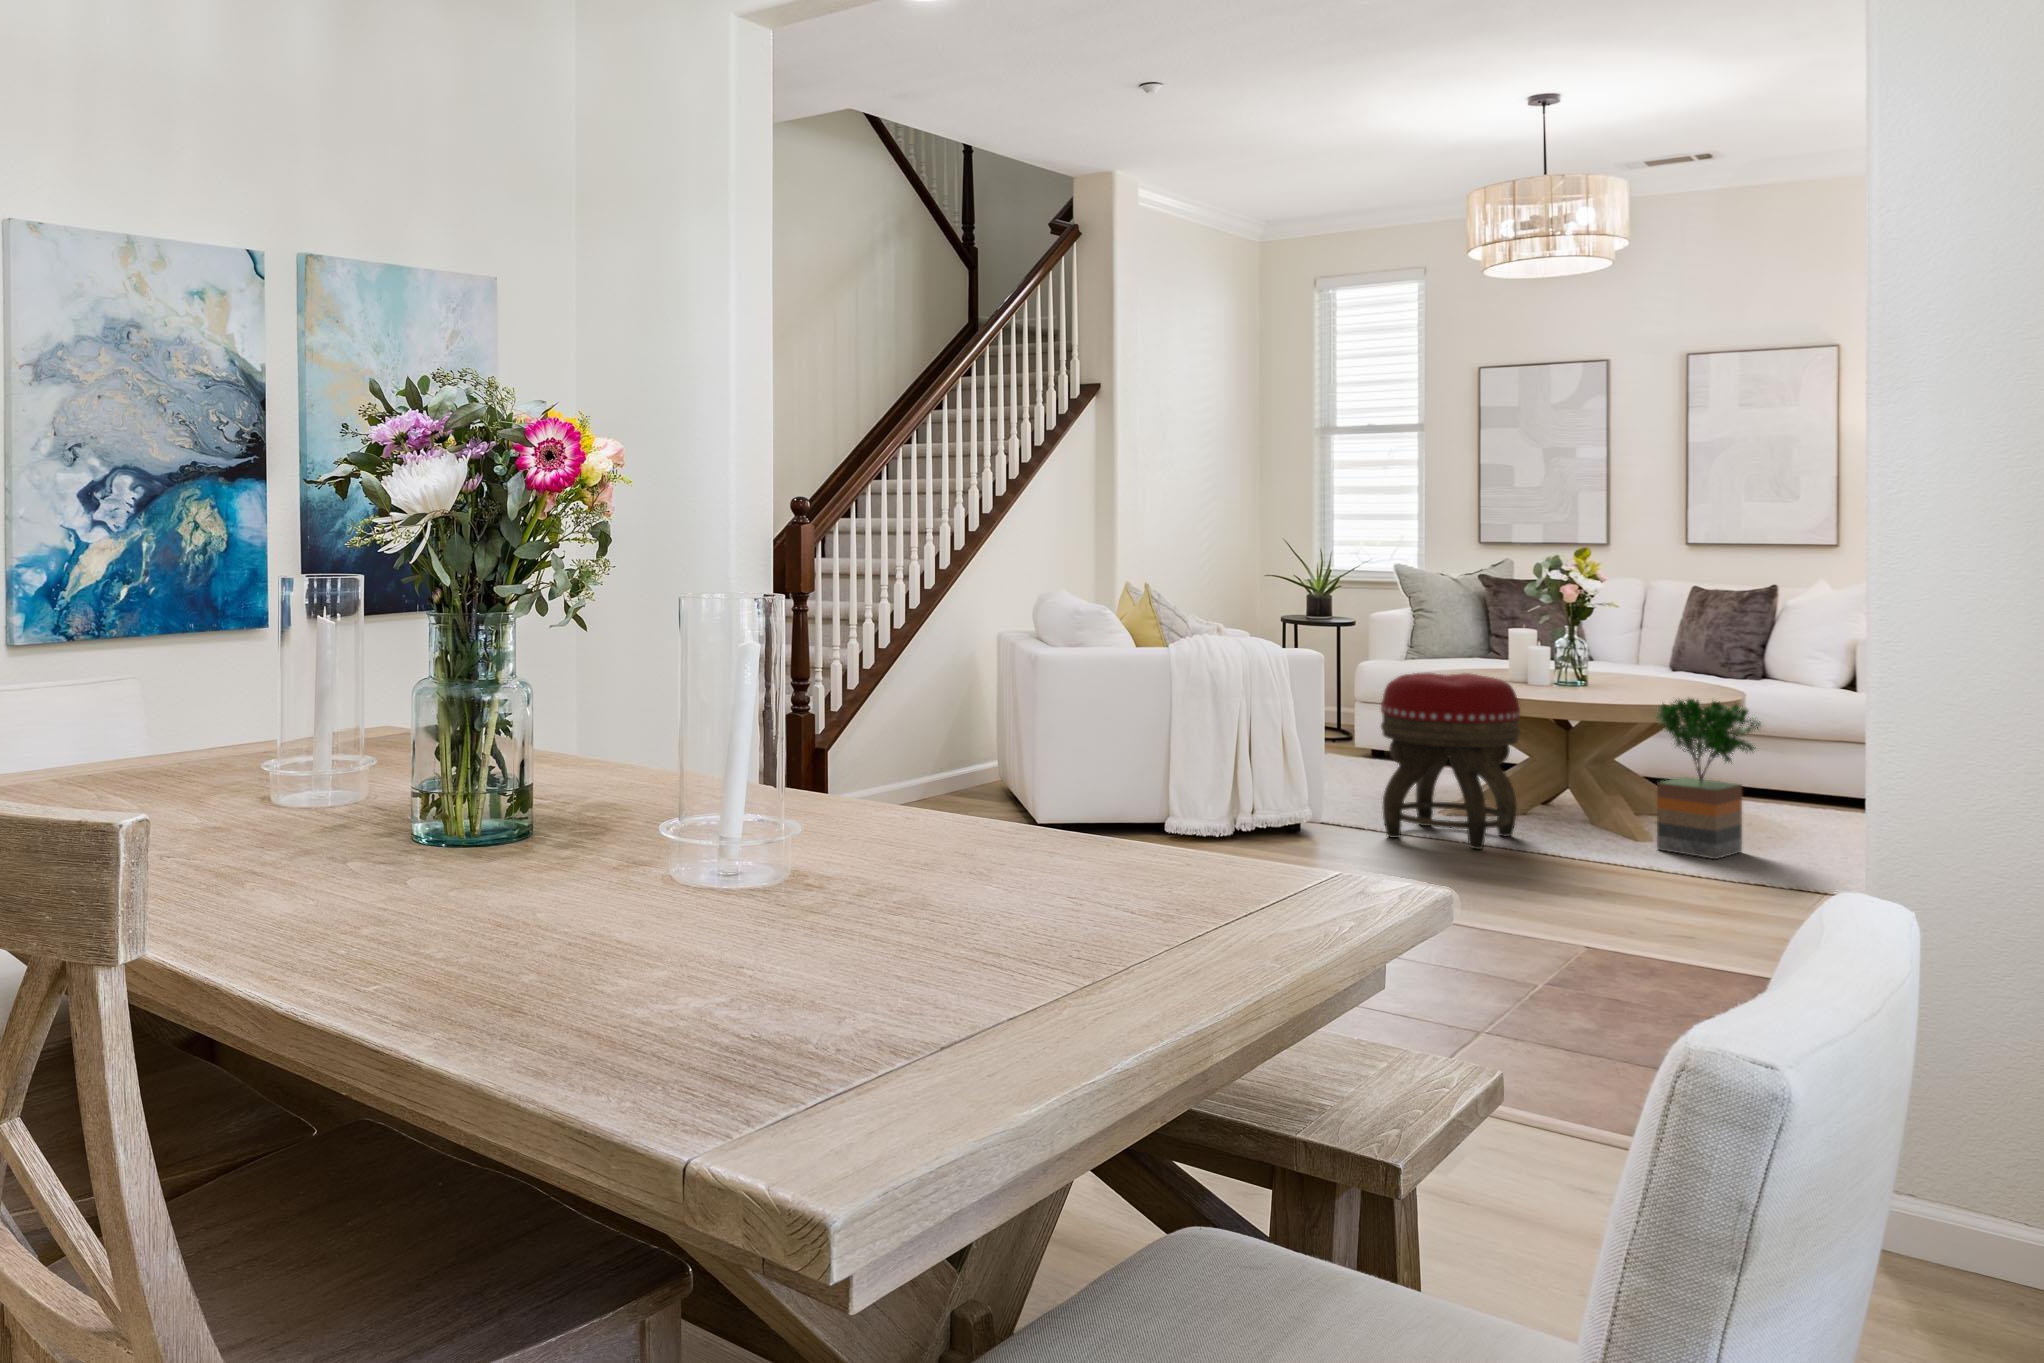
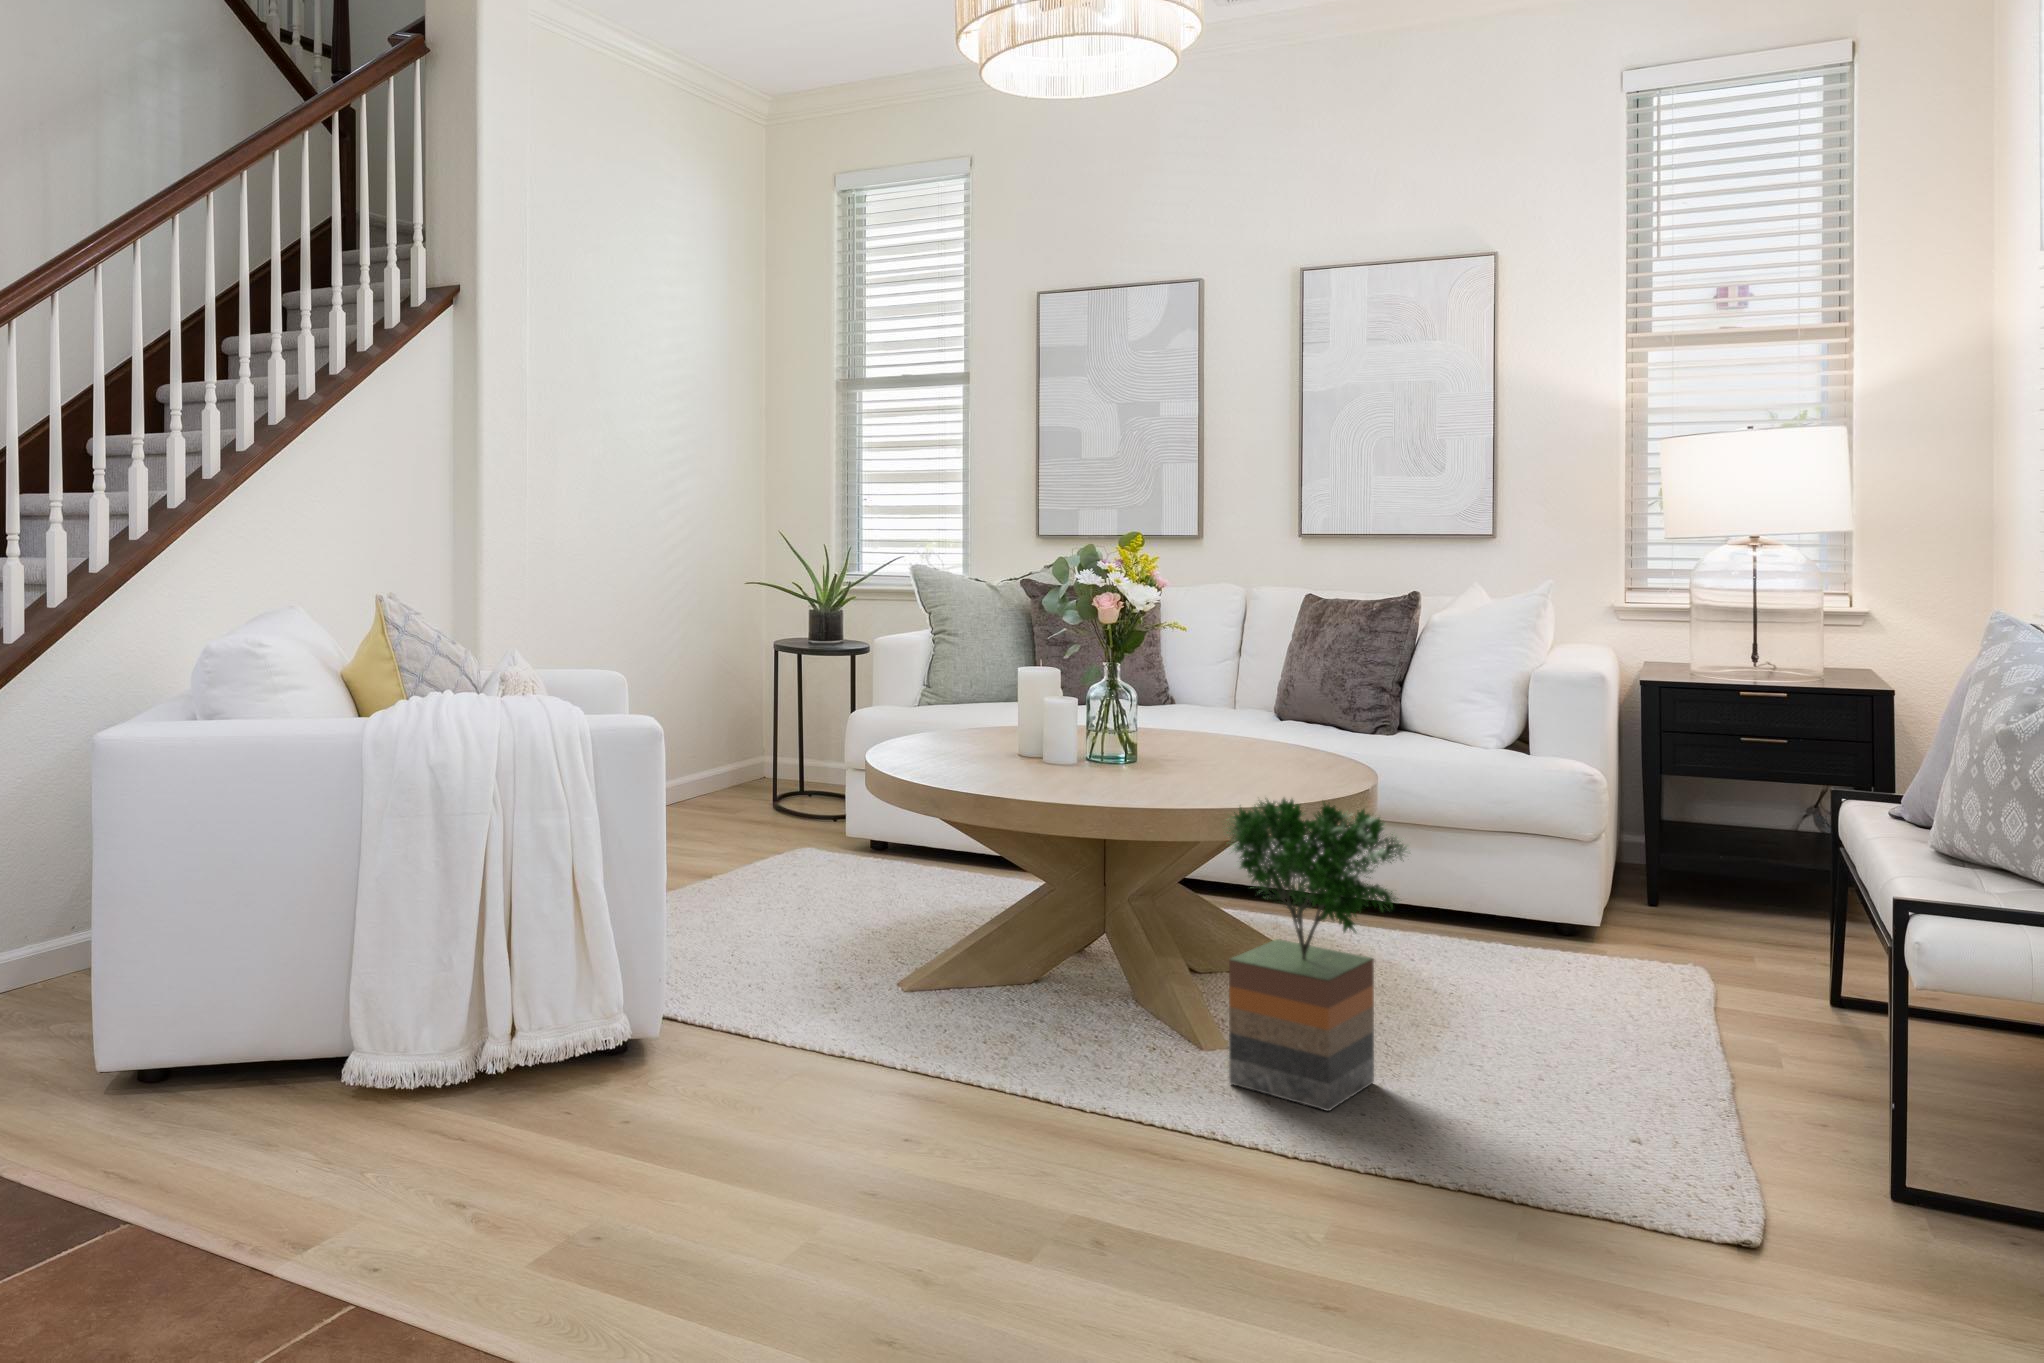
footstool: present [1381,673,1520,849] -> none [755,755,997,1104]

